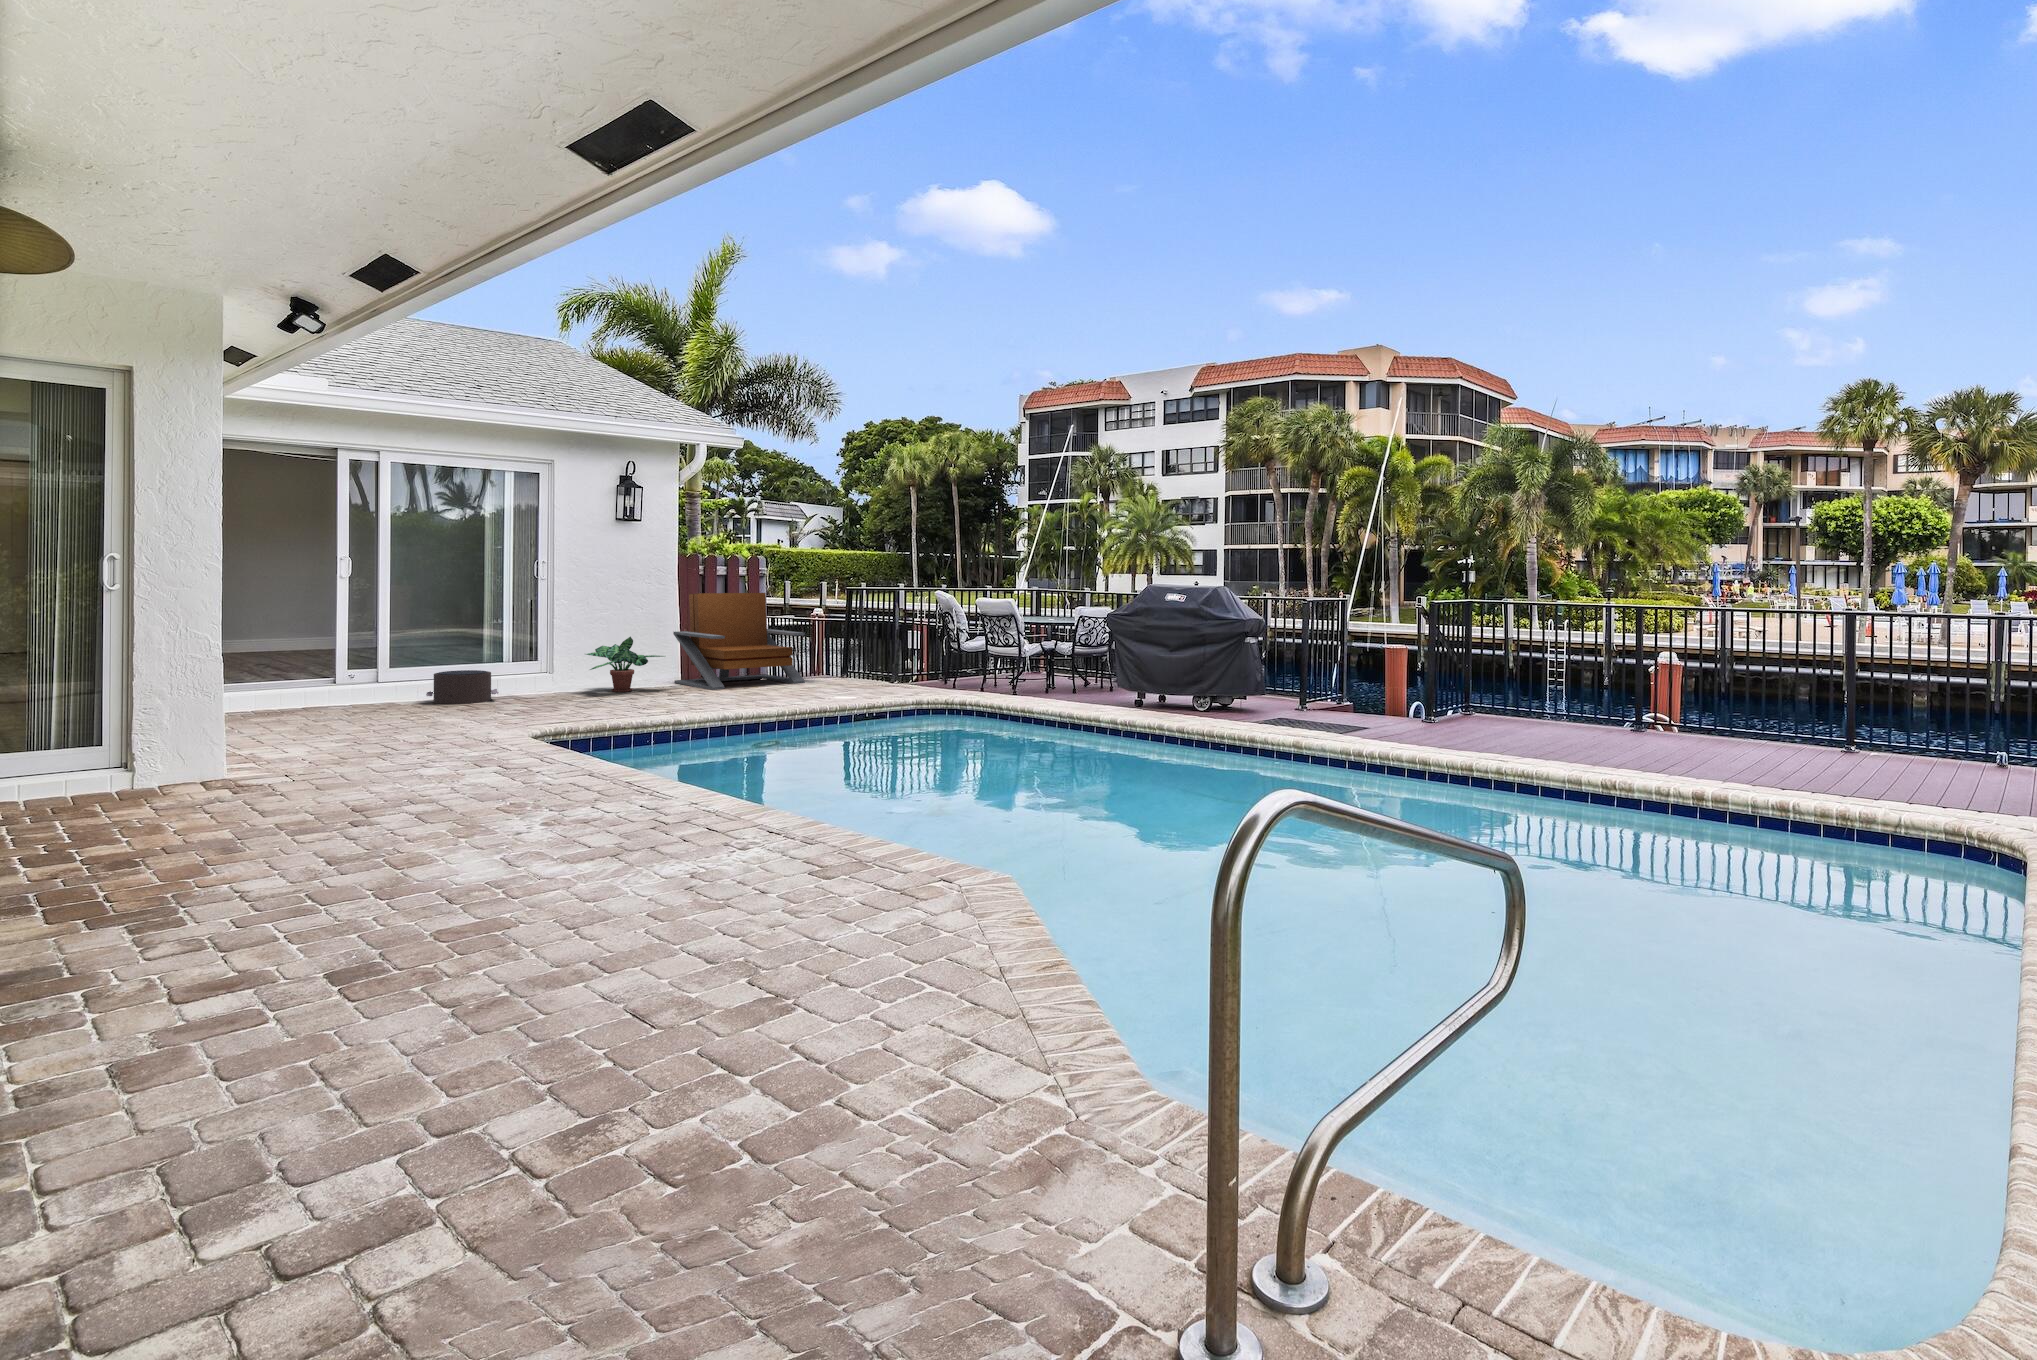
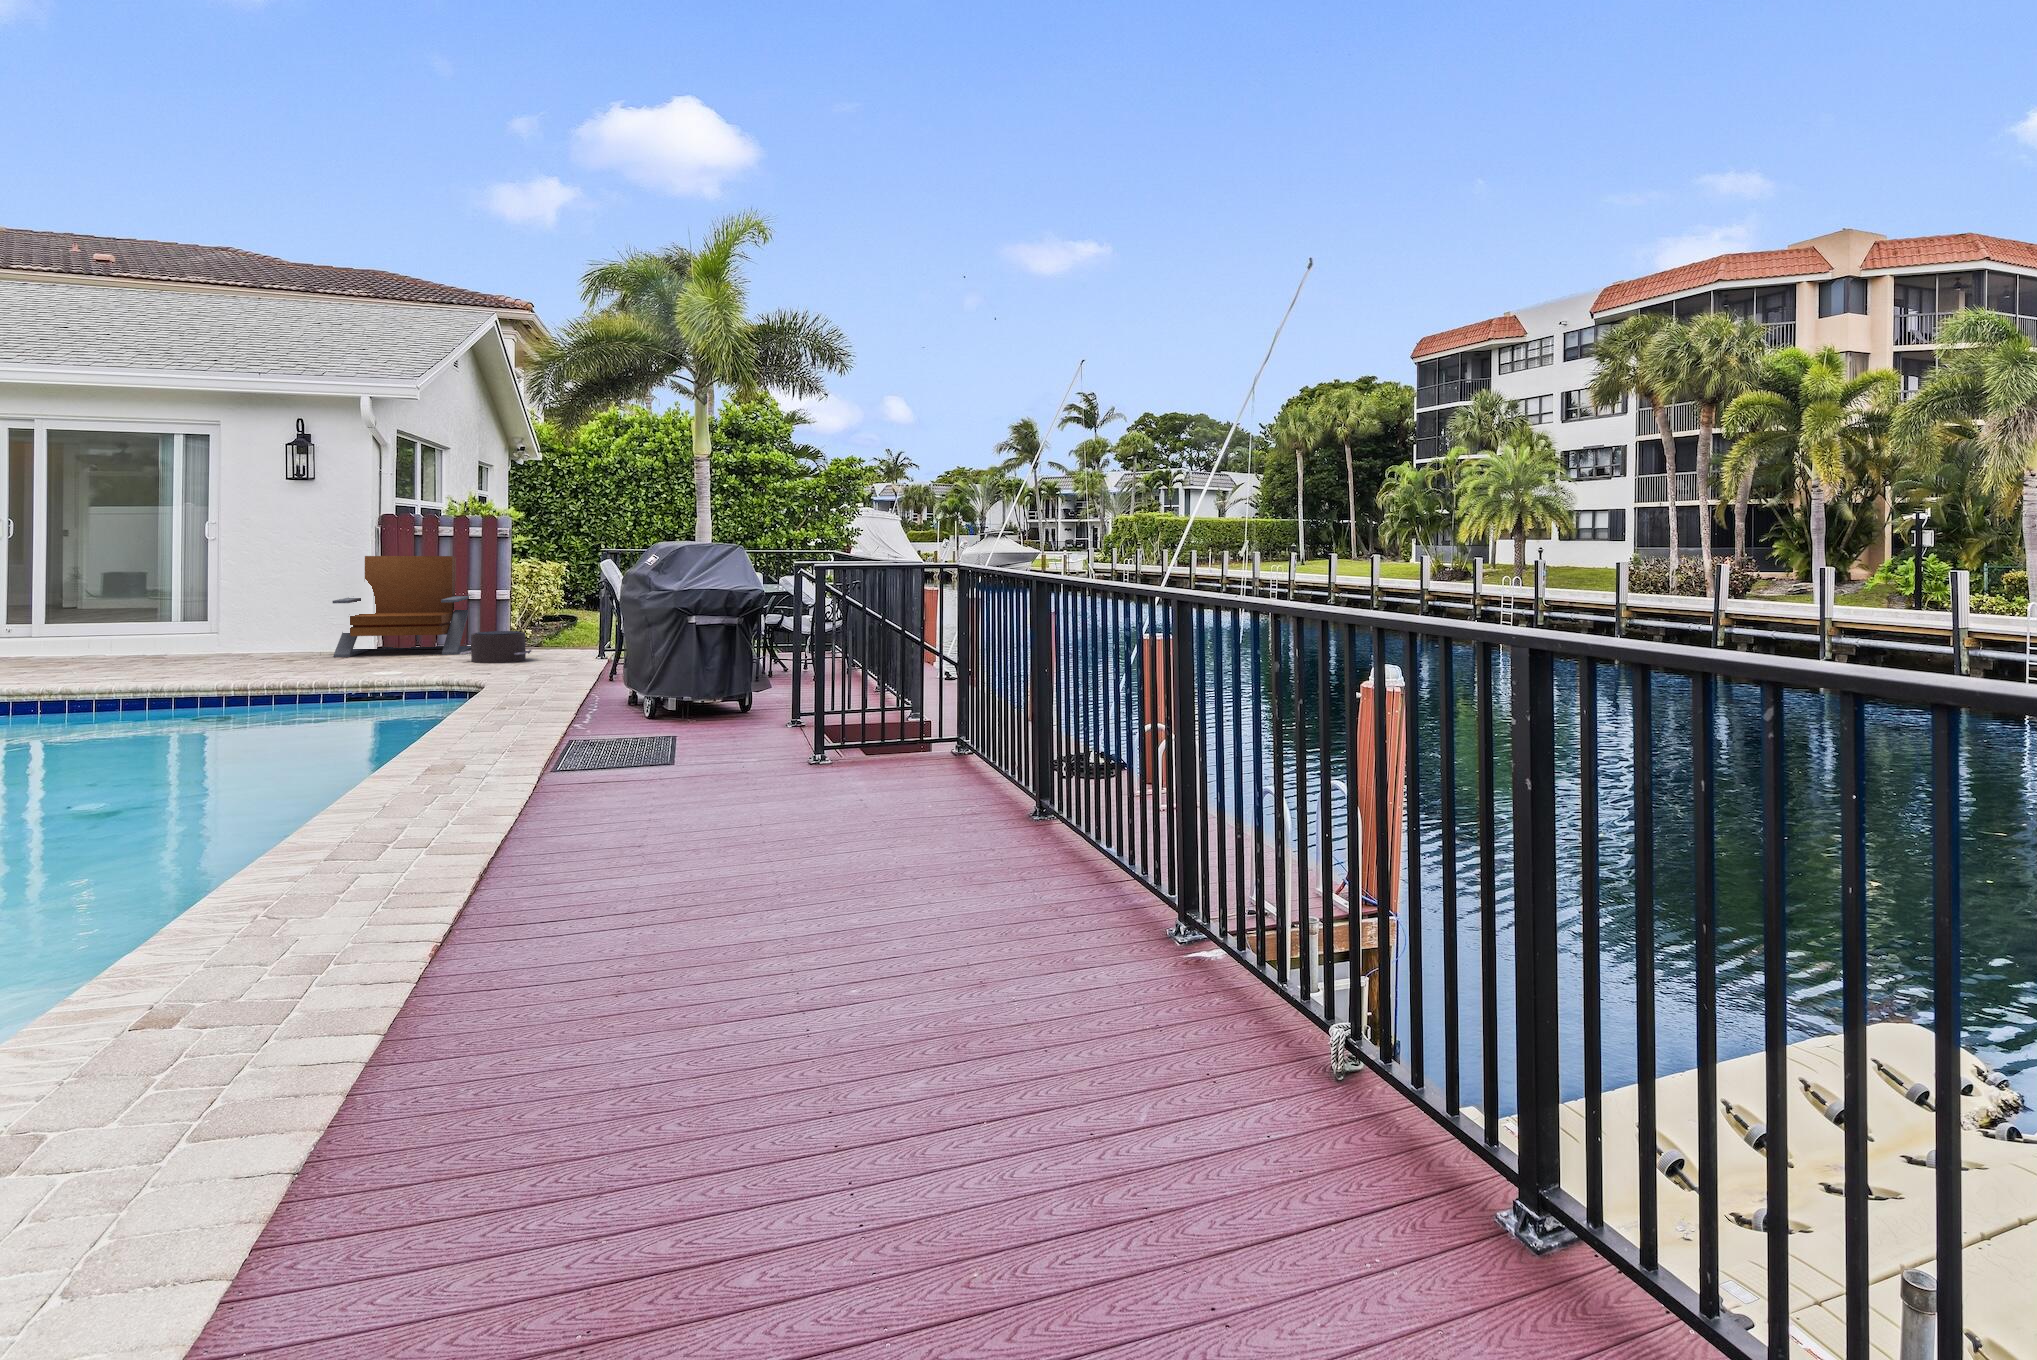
potted plant: present [586,637,664,692] -> none [202,599,302,656]
pouf: present [426,670,499,704] -> present [460,631,531,663]

